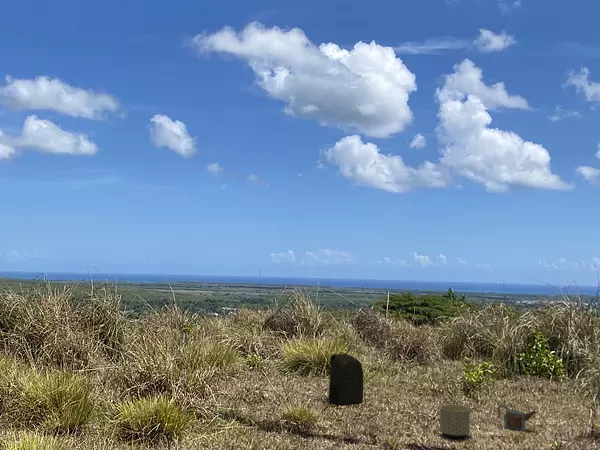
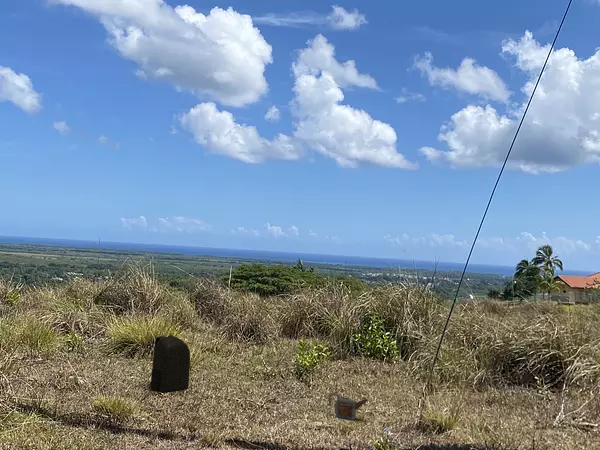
planter: present [440,405,470,438] -> none [266,394,299,430]

